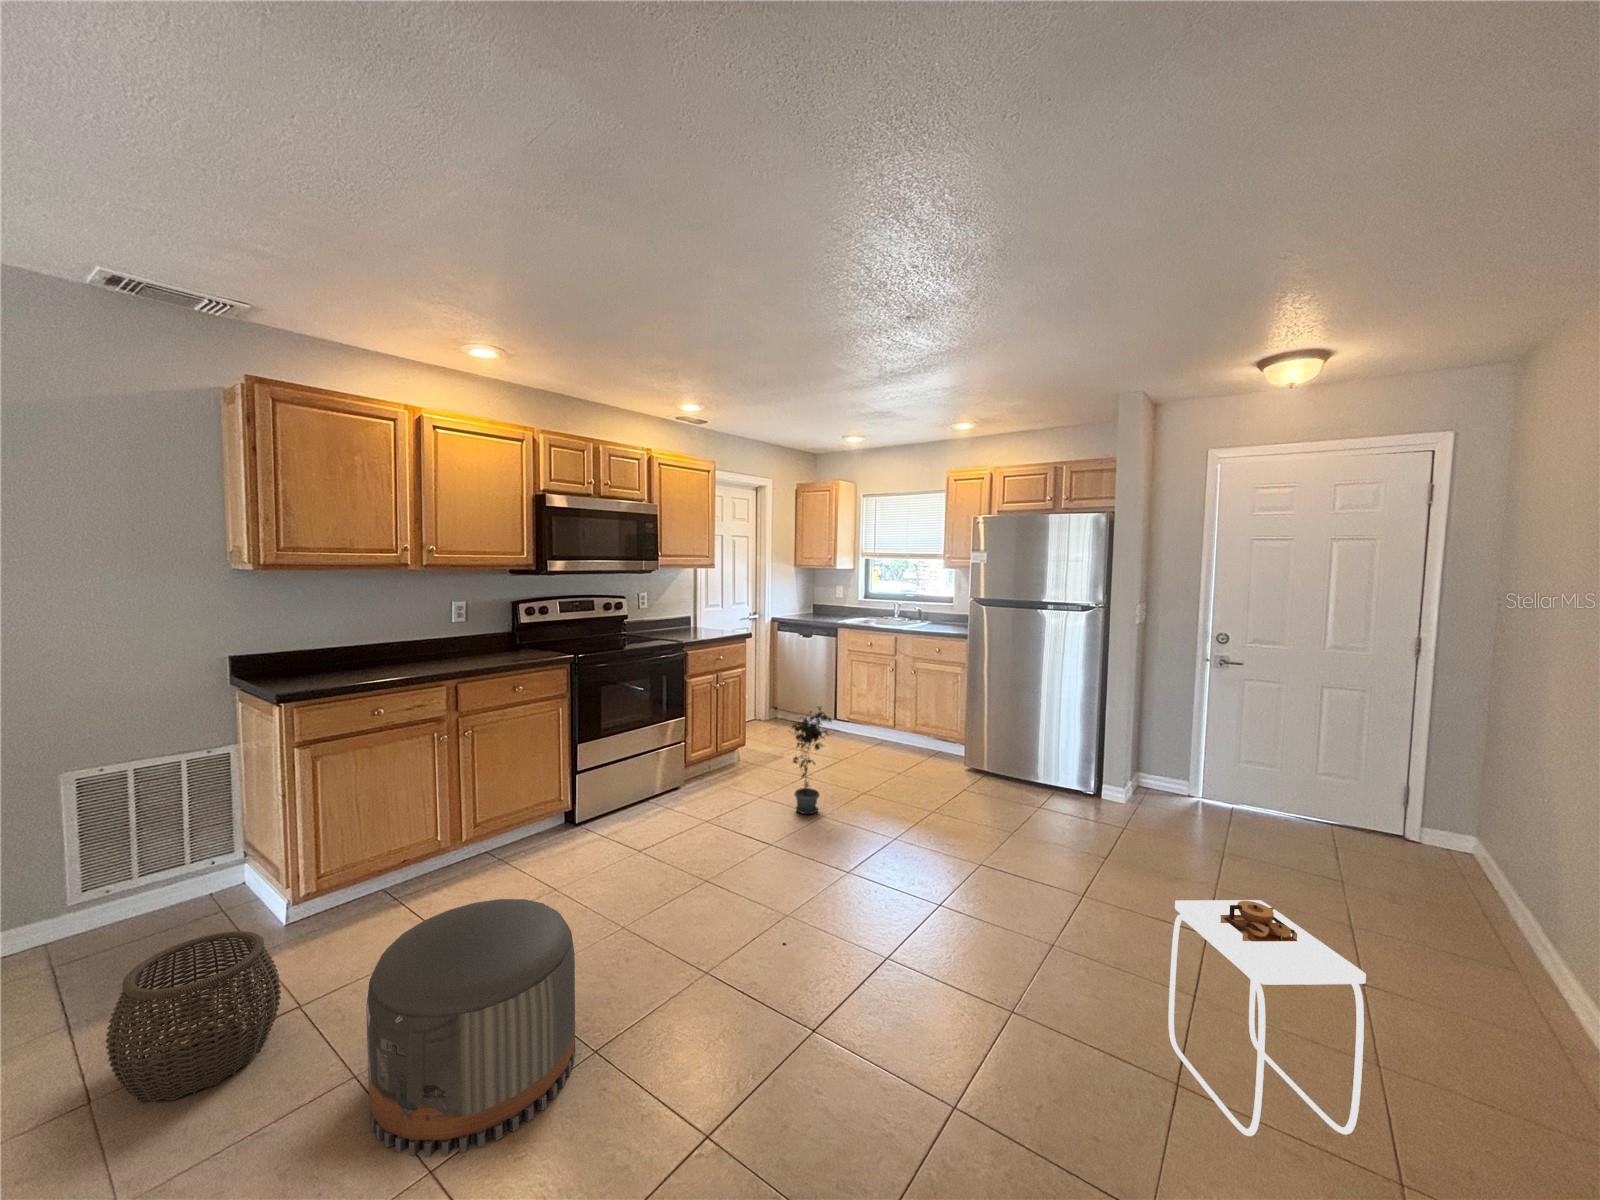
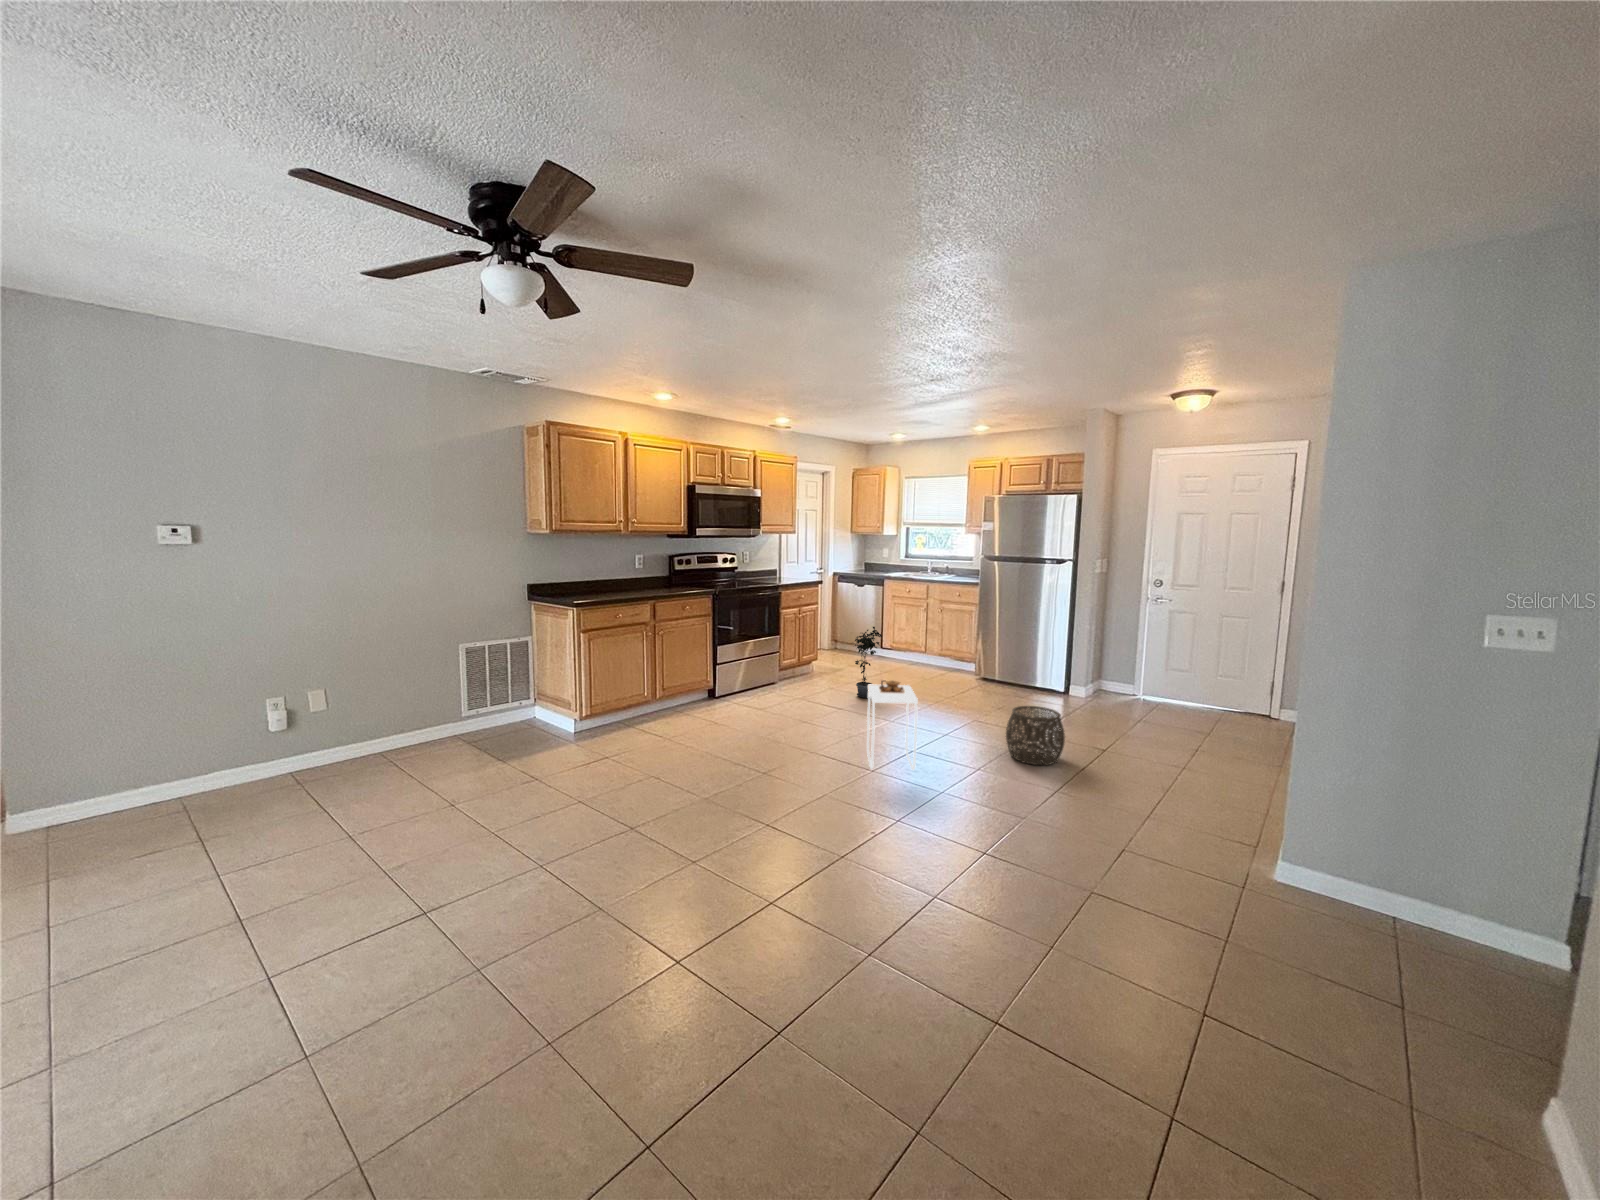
pouf: present [366,899,575,1157] -> none [666,703,757,798]
side table: present [1169,900,1366,1136] -> present [867,680,918,770]
woven basket: present [105,931,281,1103] -> present [1006,706,1065,765]

